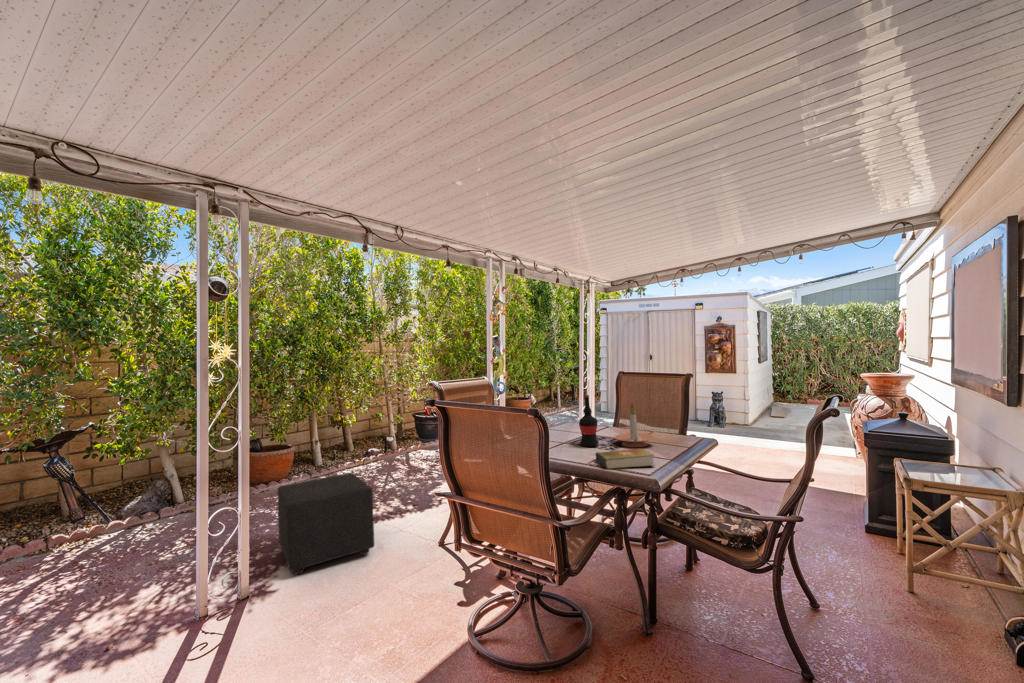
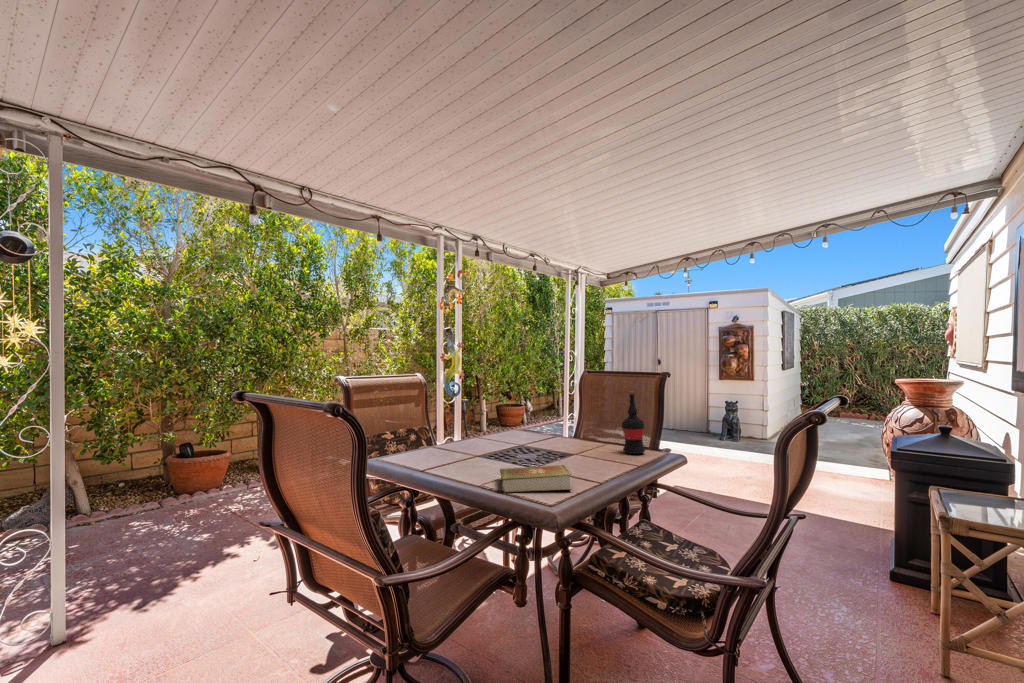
wine bottle: present [579,395,598,446] -> present [622,391,645,454]
candle holder: present [614,403,654,447] -> none [547,404,598,463]
ottoman: present [278,473,374,574] -> none [125,485,250,613]

